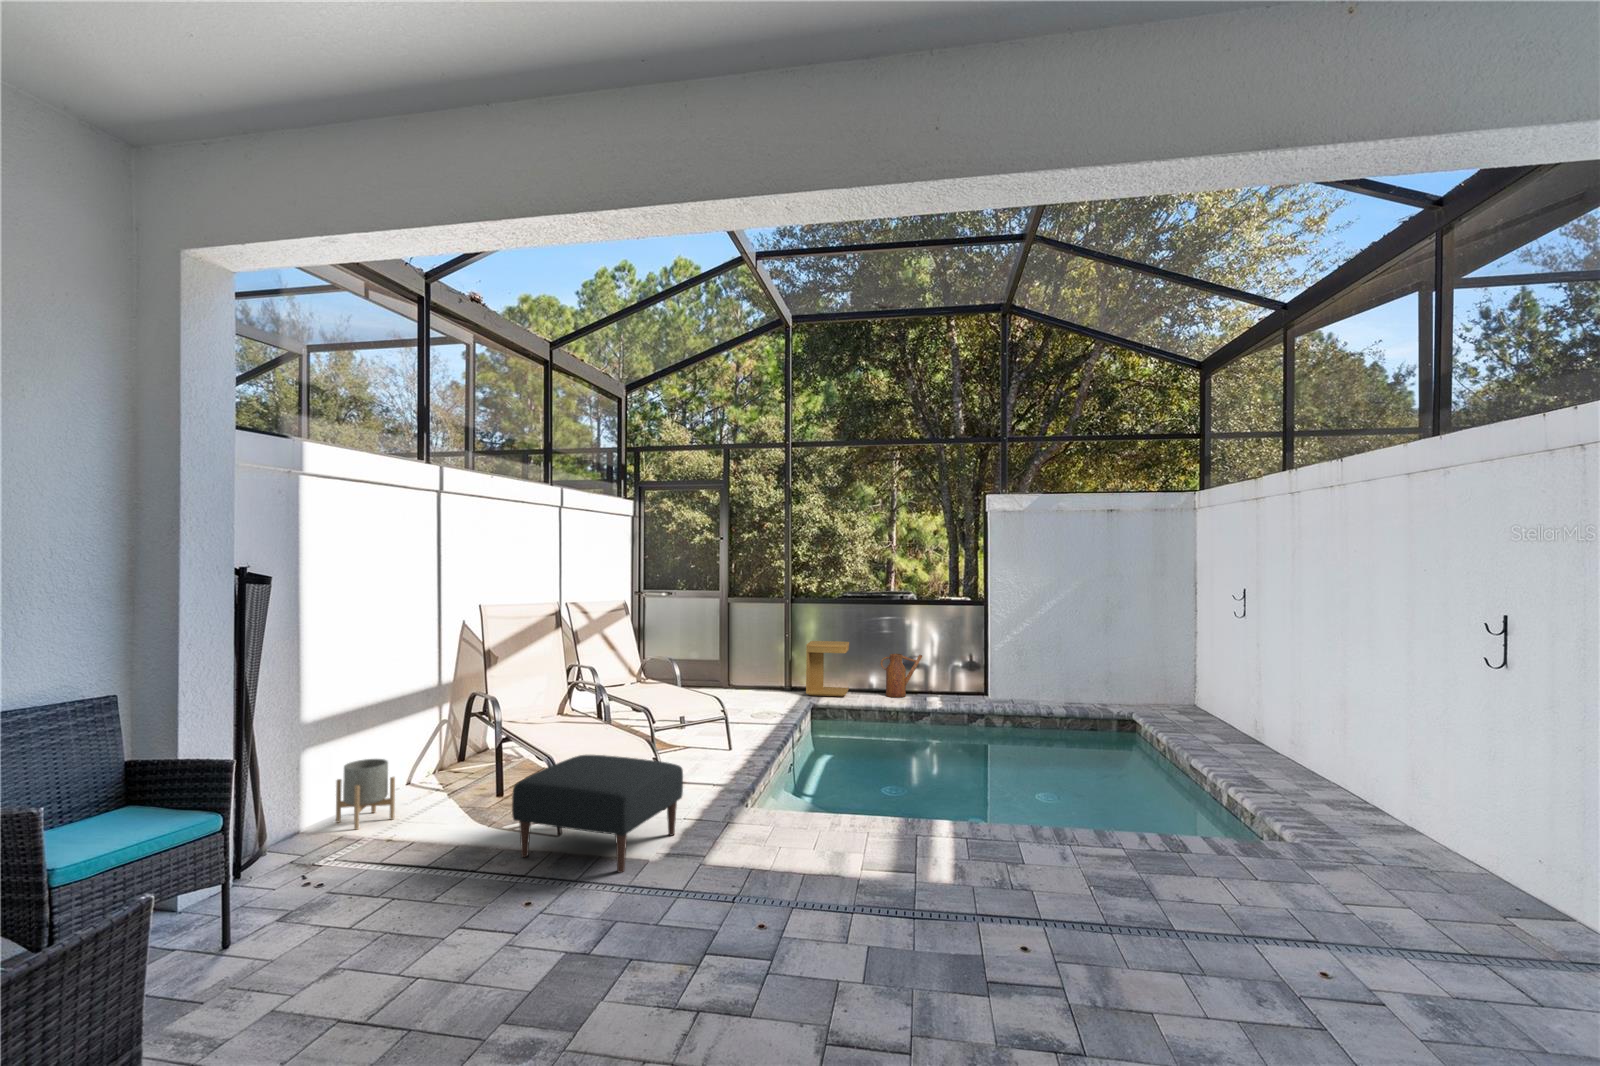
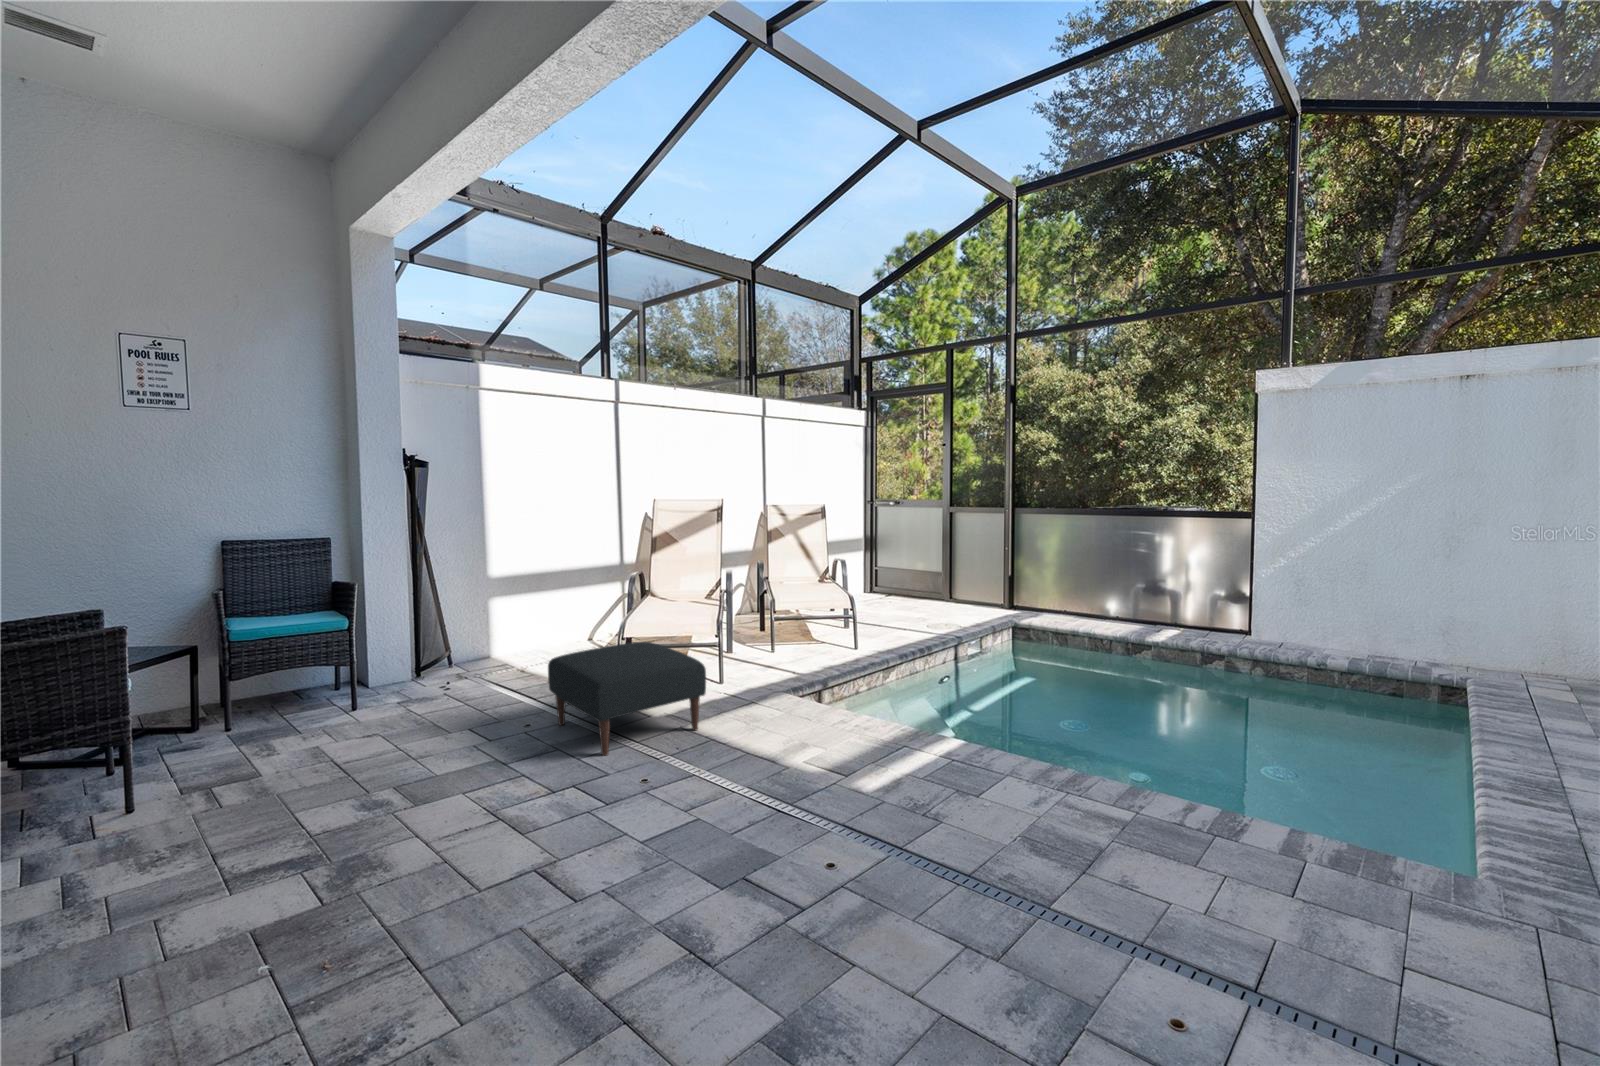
side table: present [806,641,849,697] -> none [1021,556,1078,618]
watering can: present [881,654,922,698] -> none [1111,575,1163,625]
planter: present [336,759,395,830] -> none [497,625,535,680]

